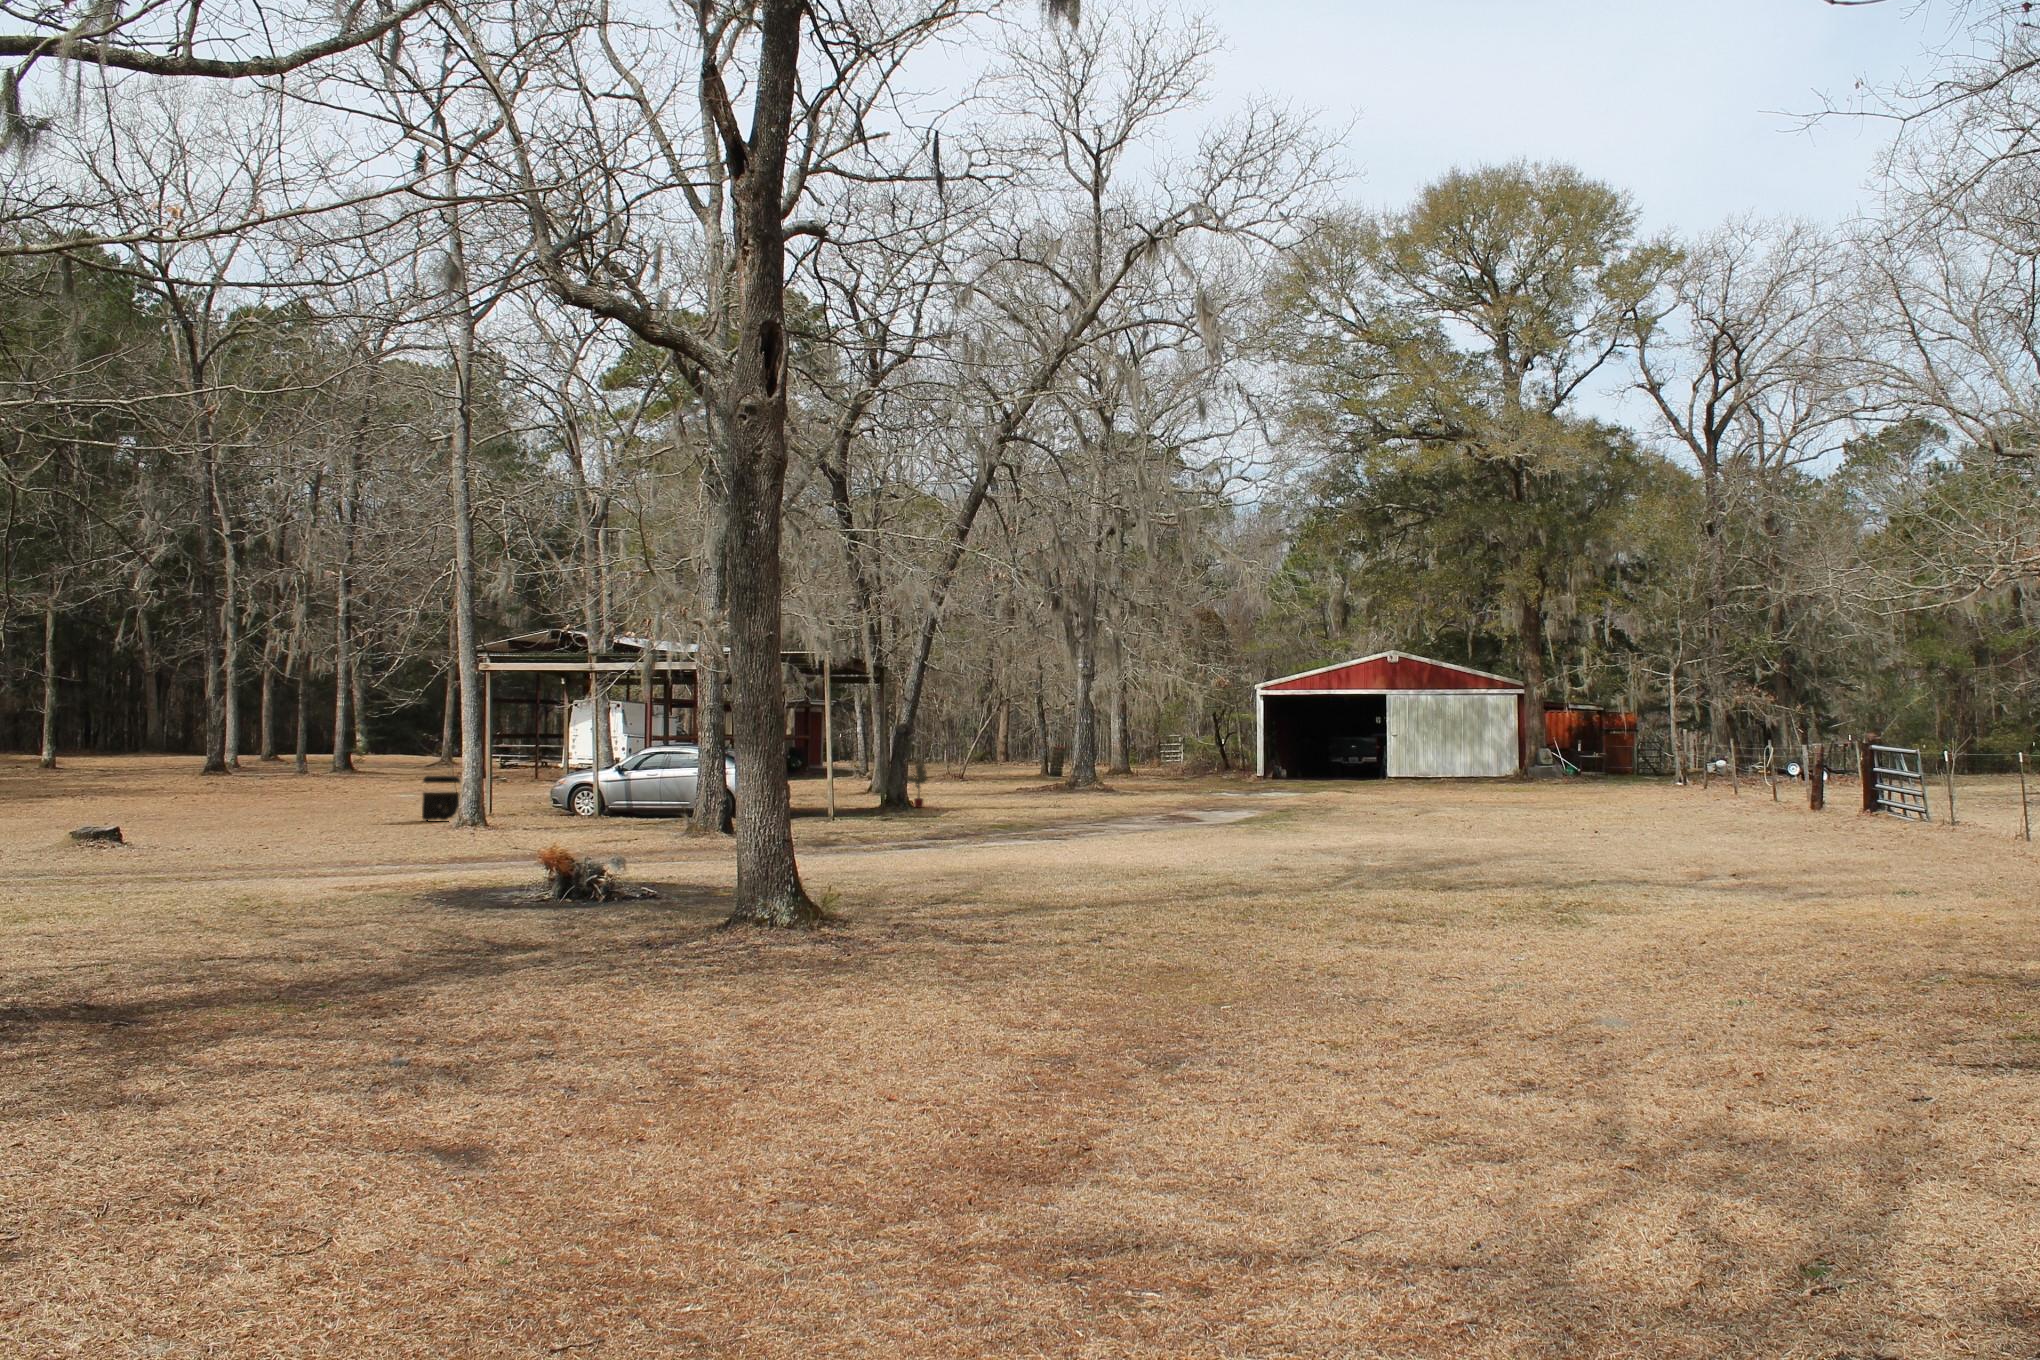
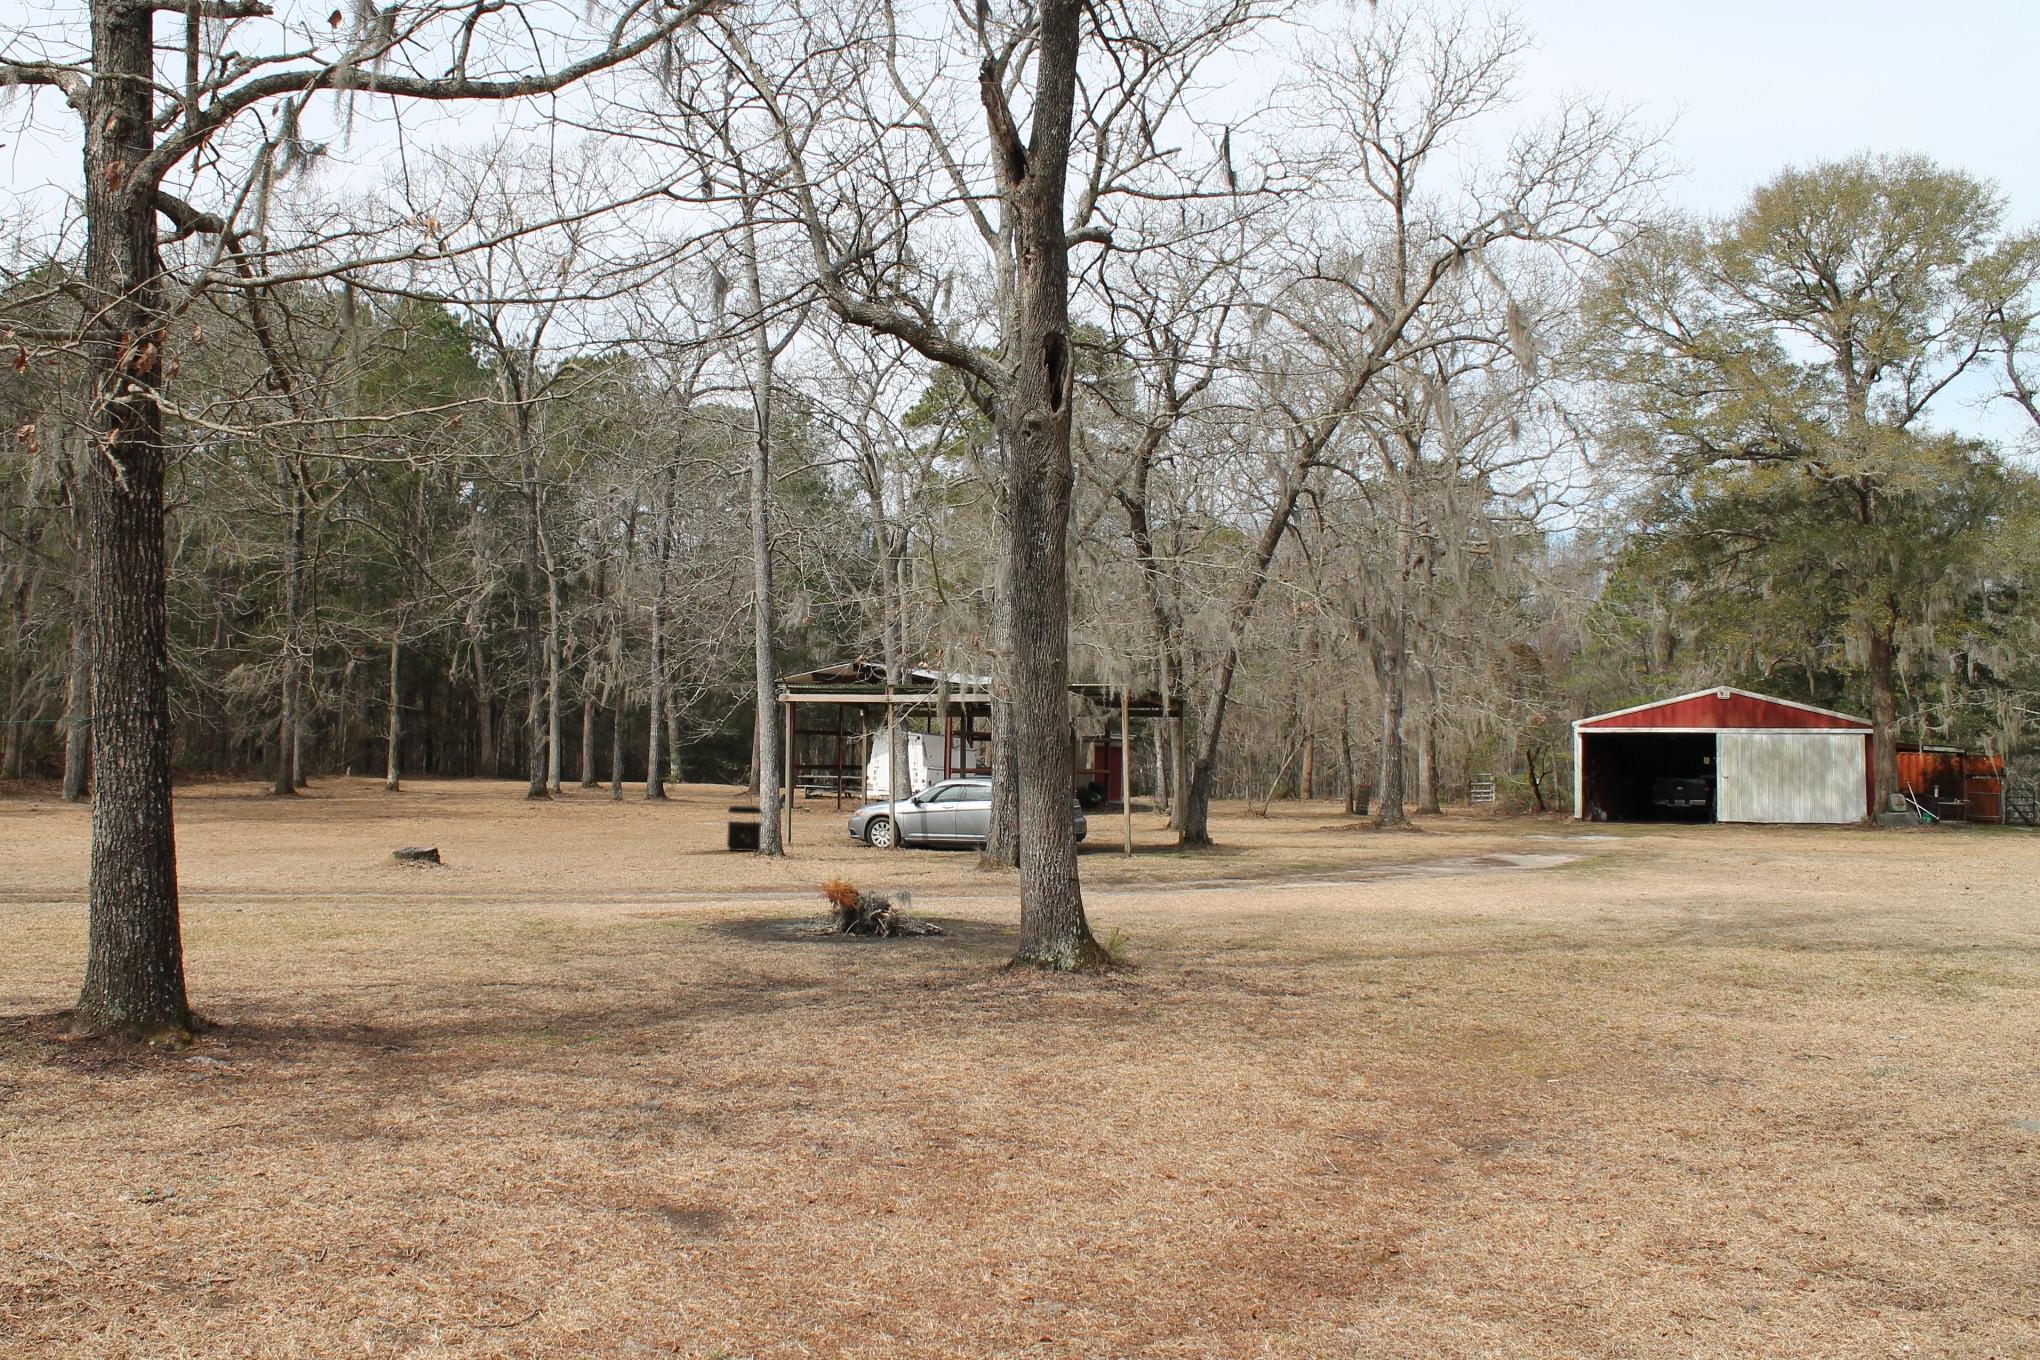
potted tree: present [904,761,928,808] -> none [1199,795,1227,847]

